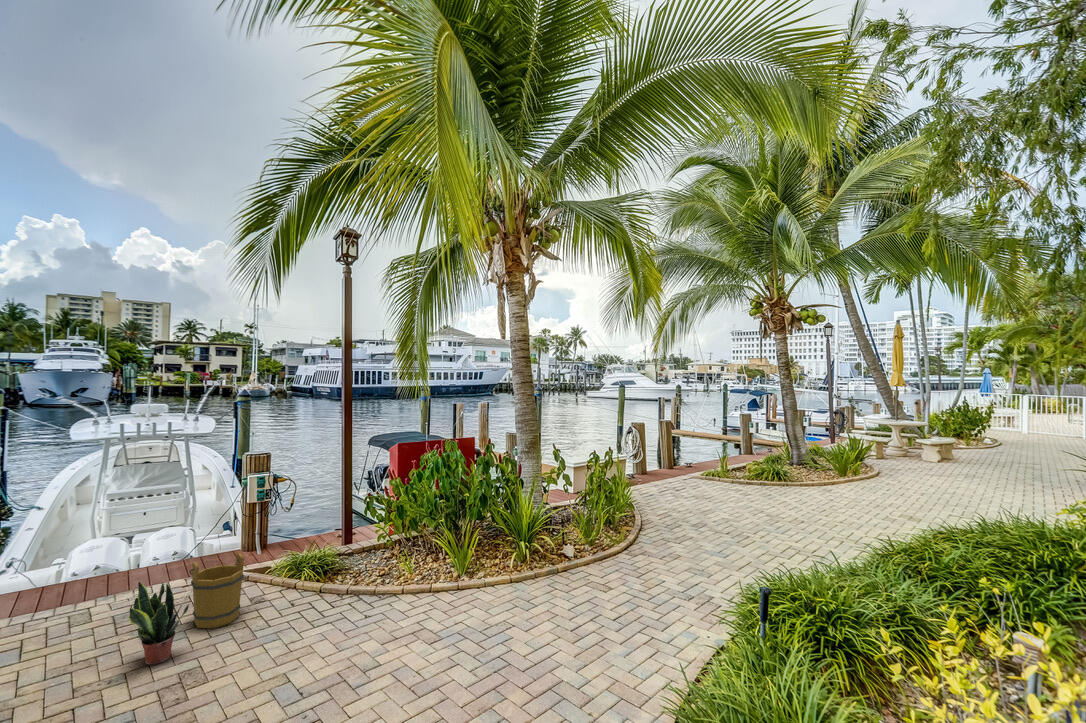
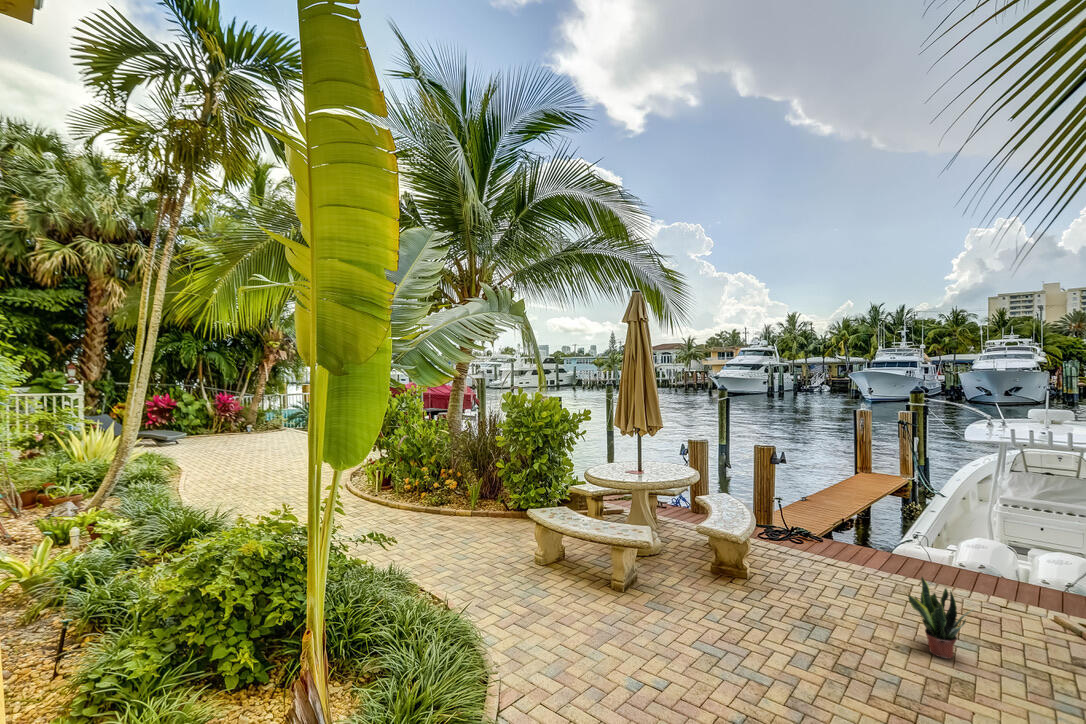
bucket: present [190,553,244,628] -> none [983,583,1052,666]

